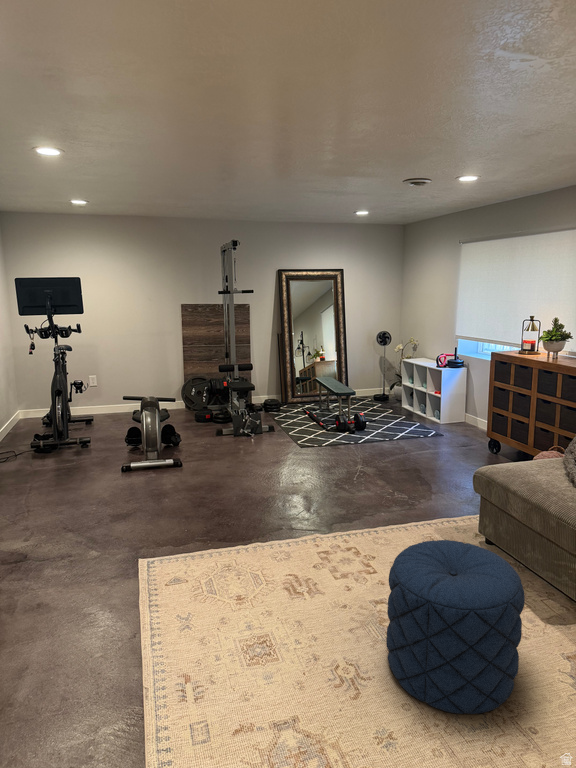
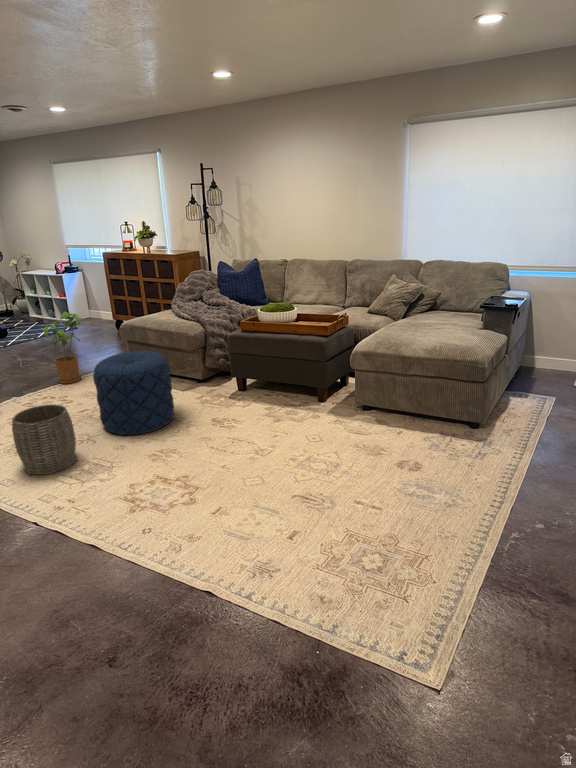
house plant: none [375,436,432,529] -> present [43,312,85,384]
woven basket: none [238,599,326,731] -> present [12,404,76,475]

